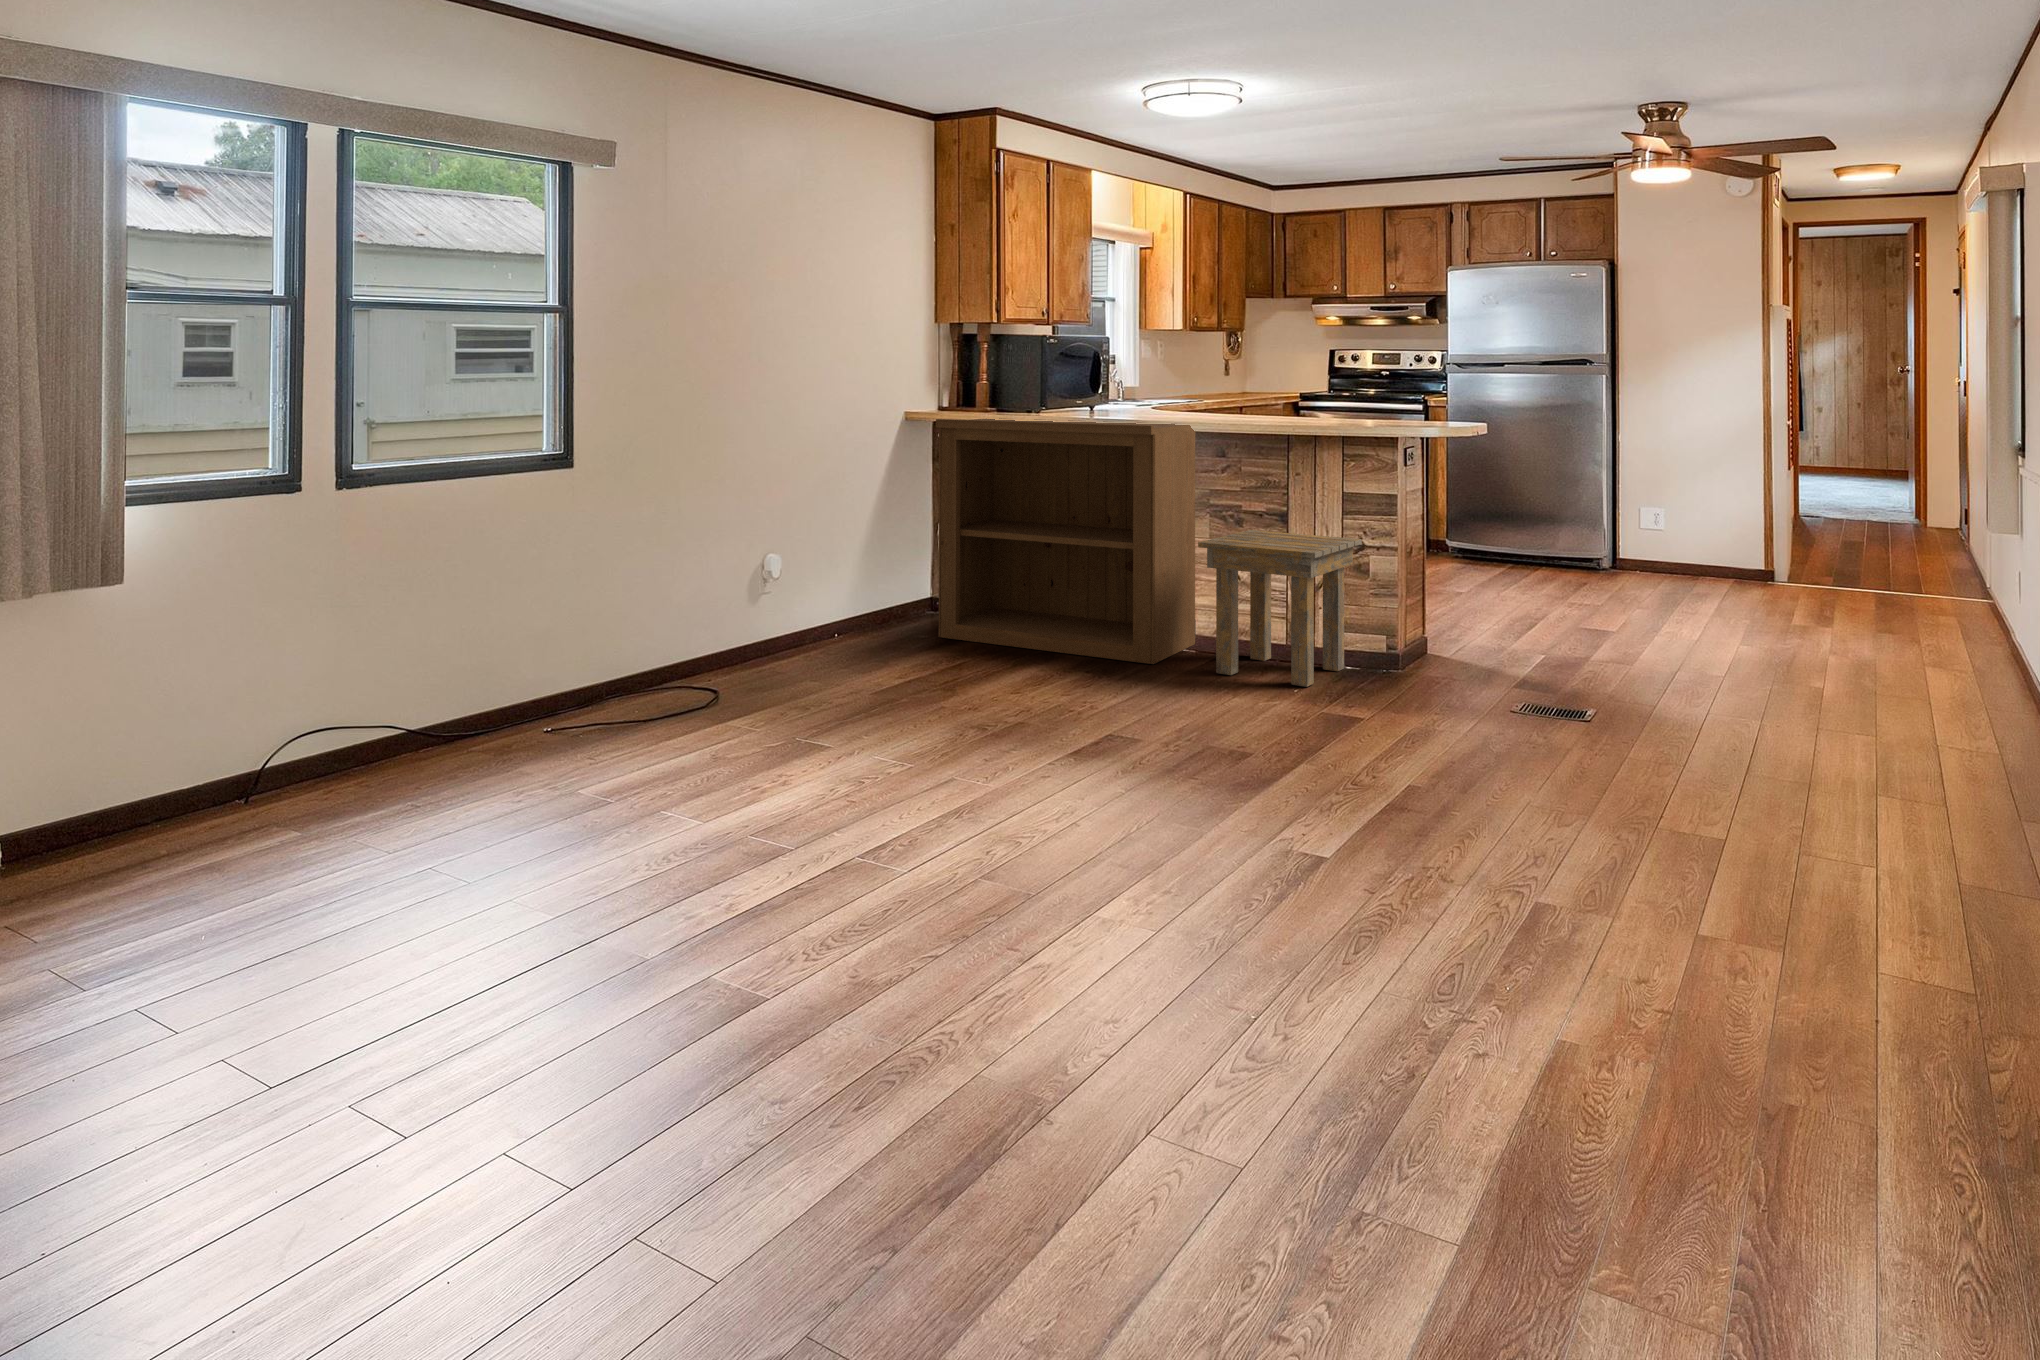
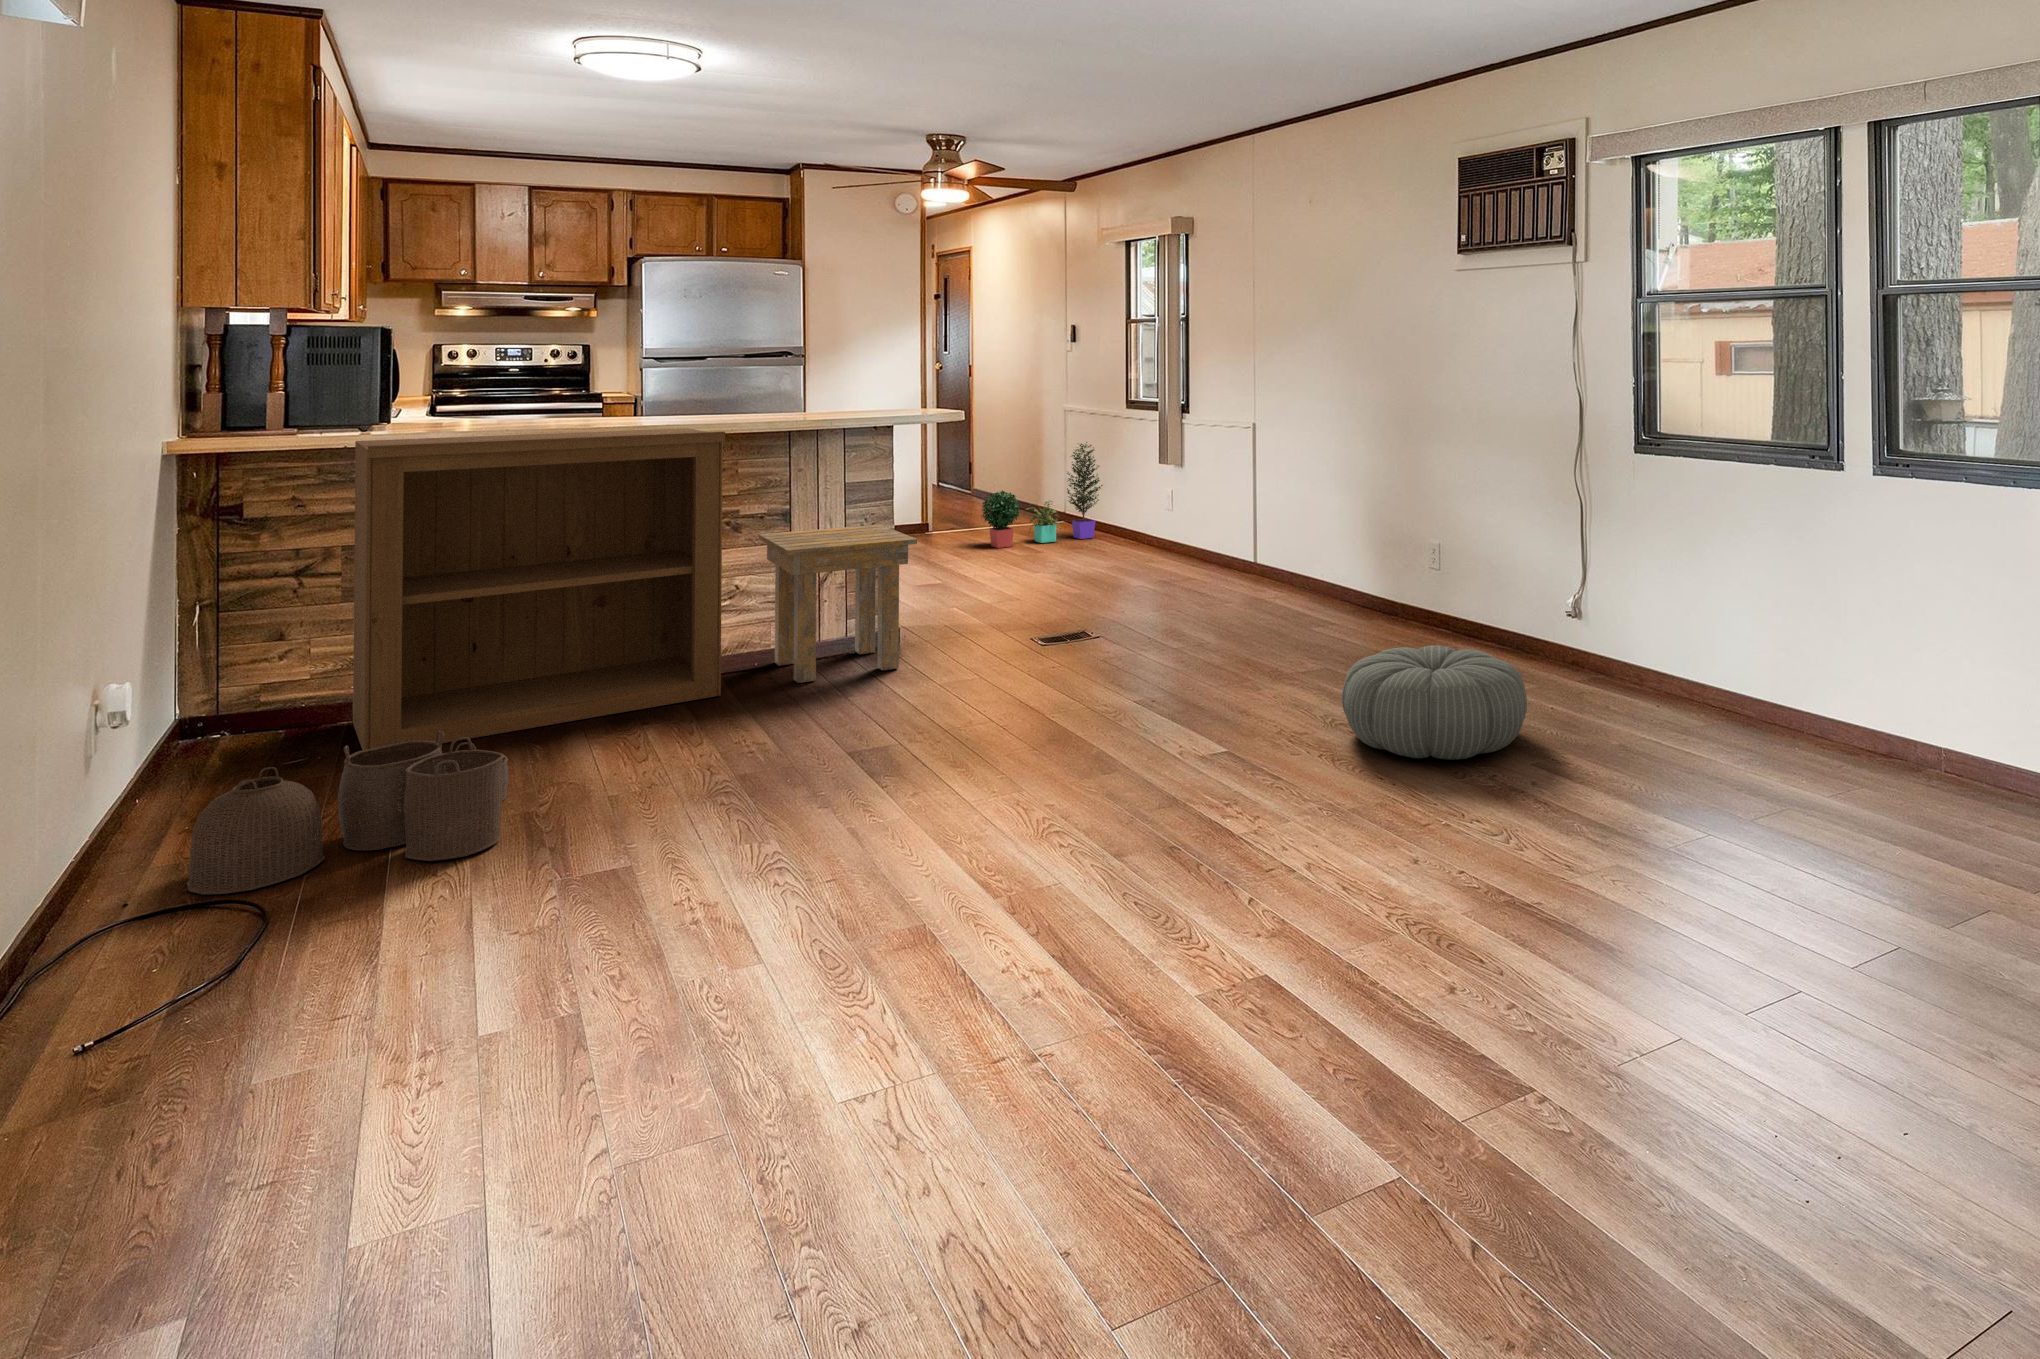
potted plant: none [1774,495,1990,638] -> present [981,442,1103,548]
woven basket: none [732,608,917,695] -> present [187,731,509,895]
pouf: none [1349,794,1660,994] -> present [1342,645,1527,760]

